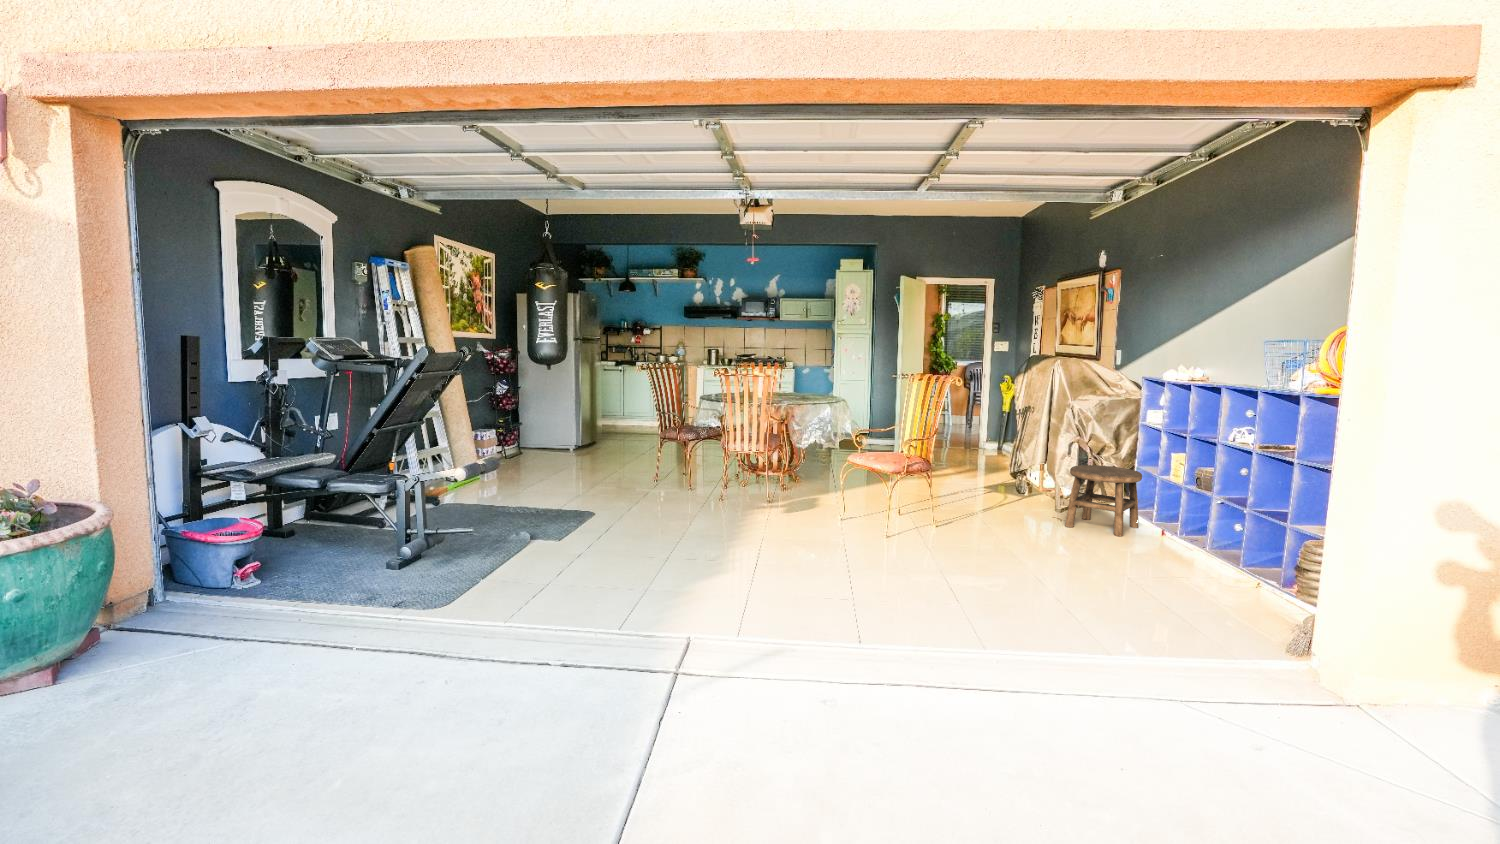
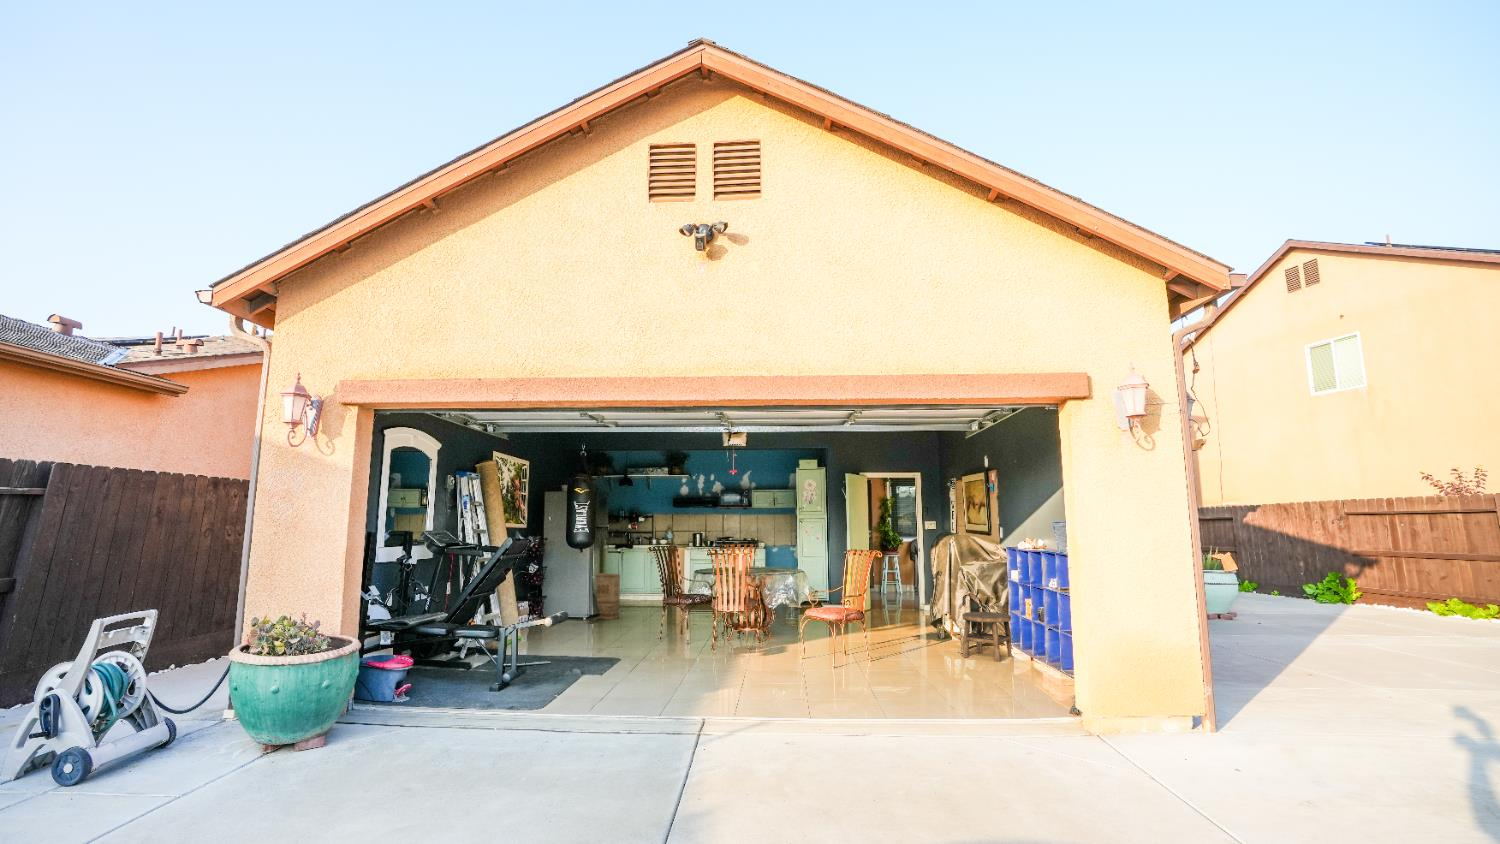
cardboard box: none [577,396,612,453] -> present [596,573,620,620]

